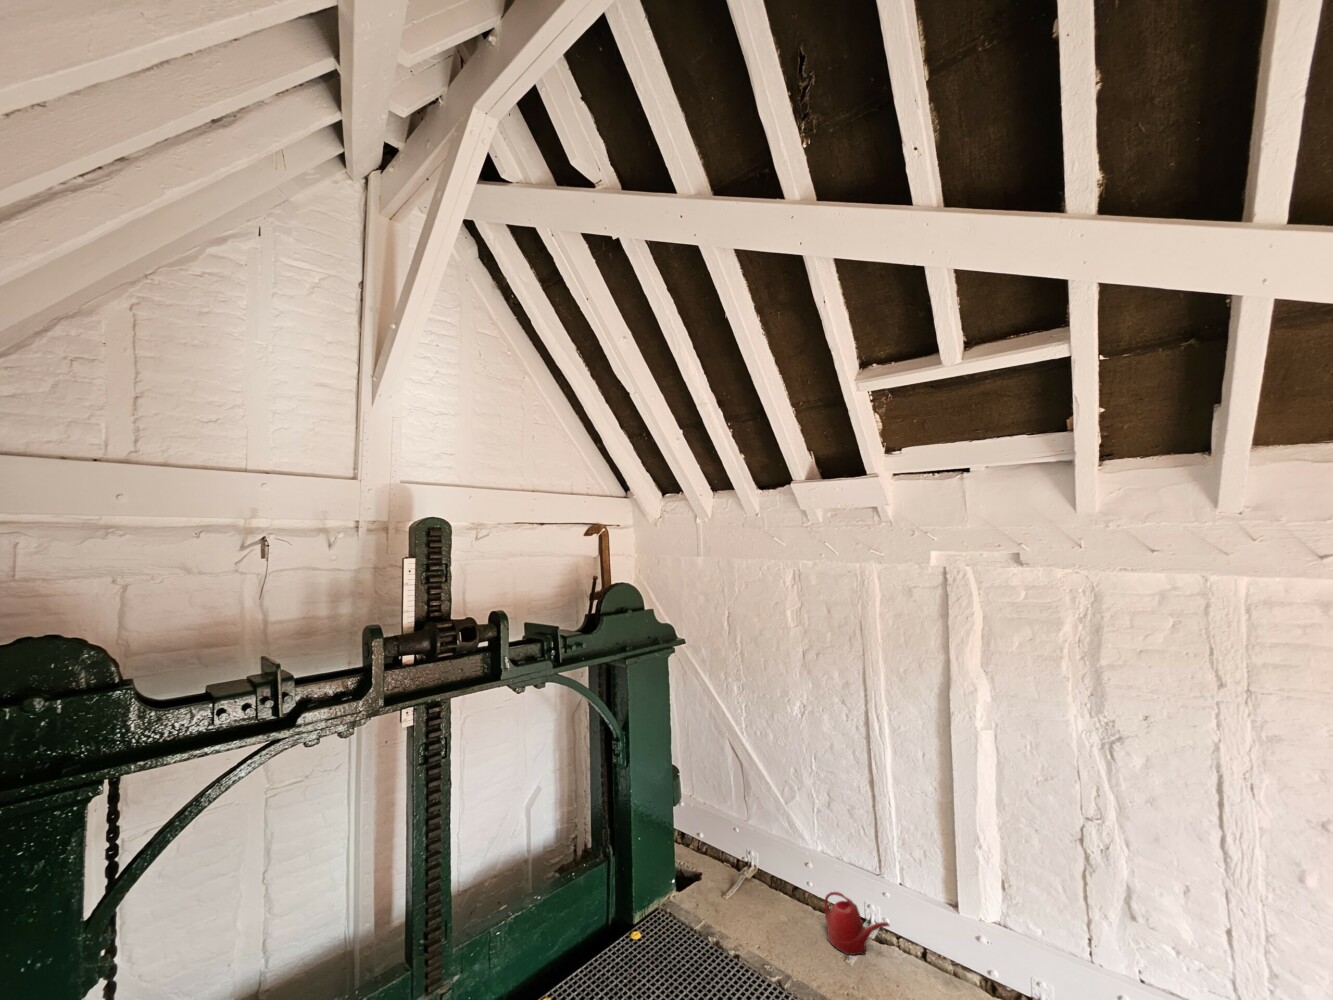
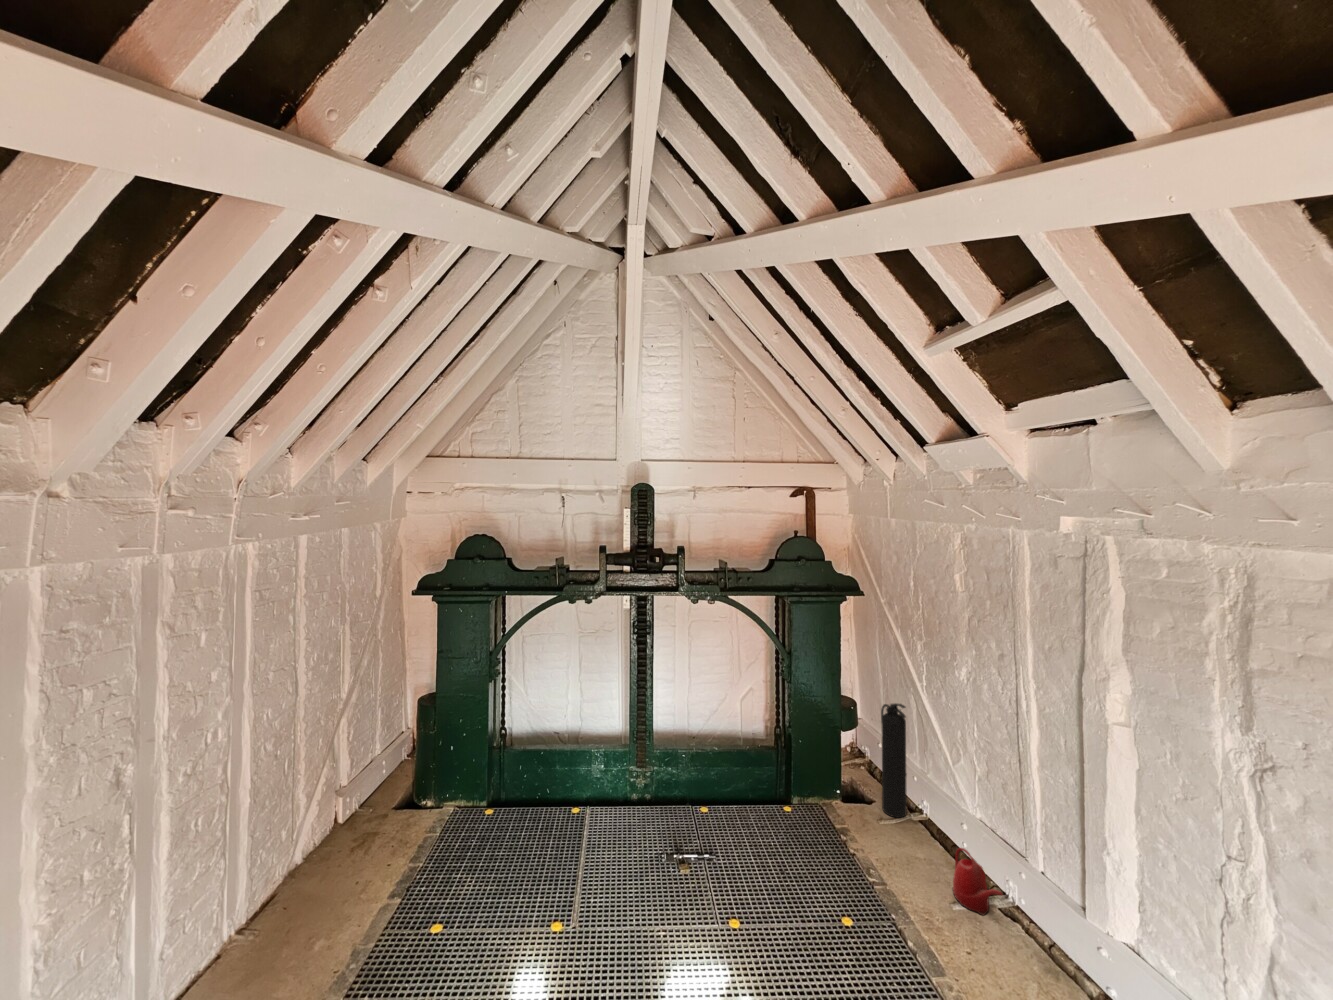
fire extinguisher: none [705,756,743,885] -> present [881,703,907,818]

